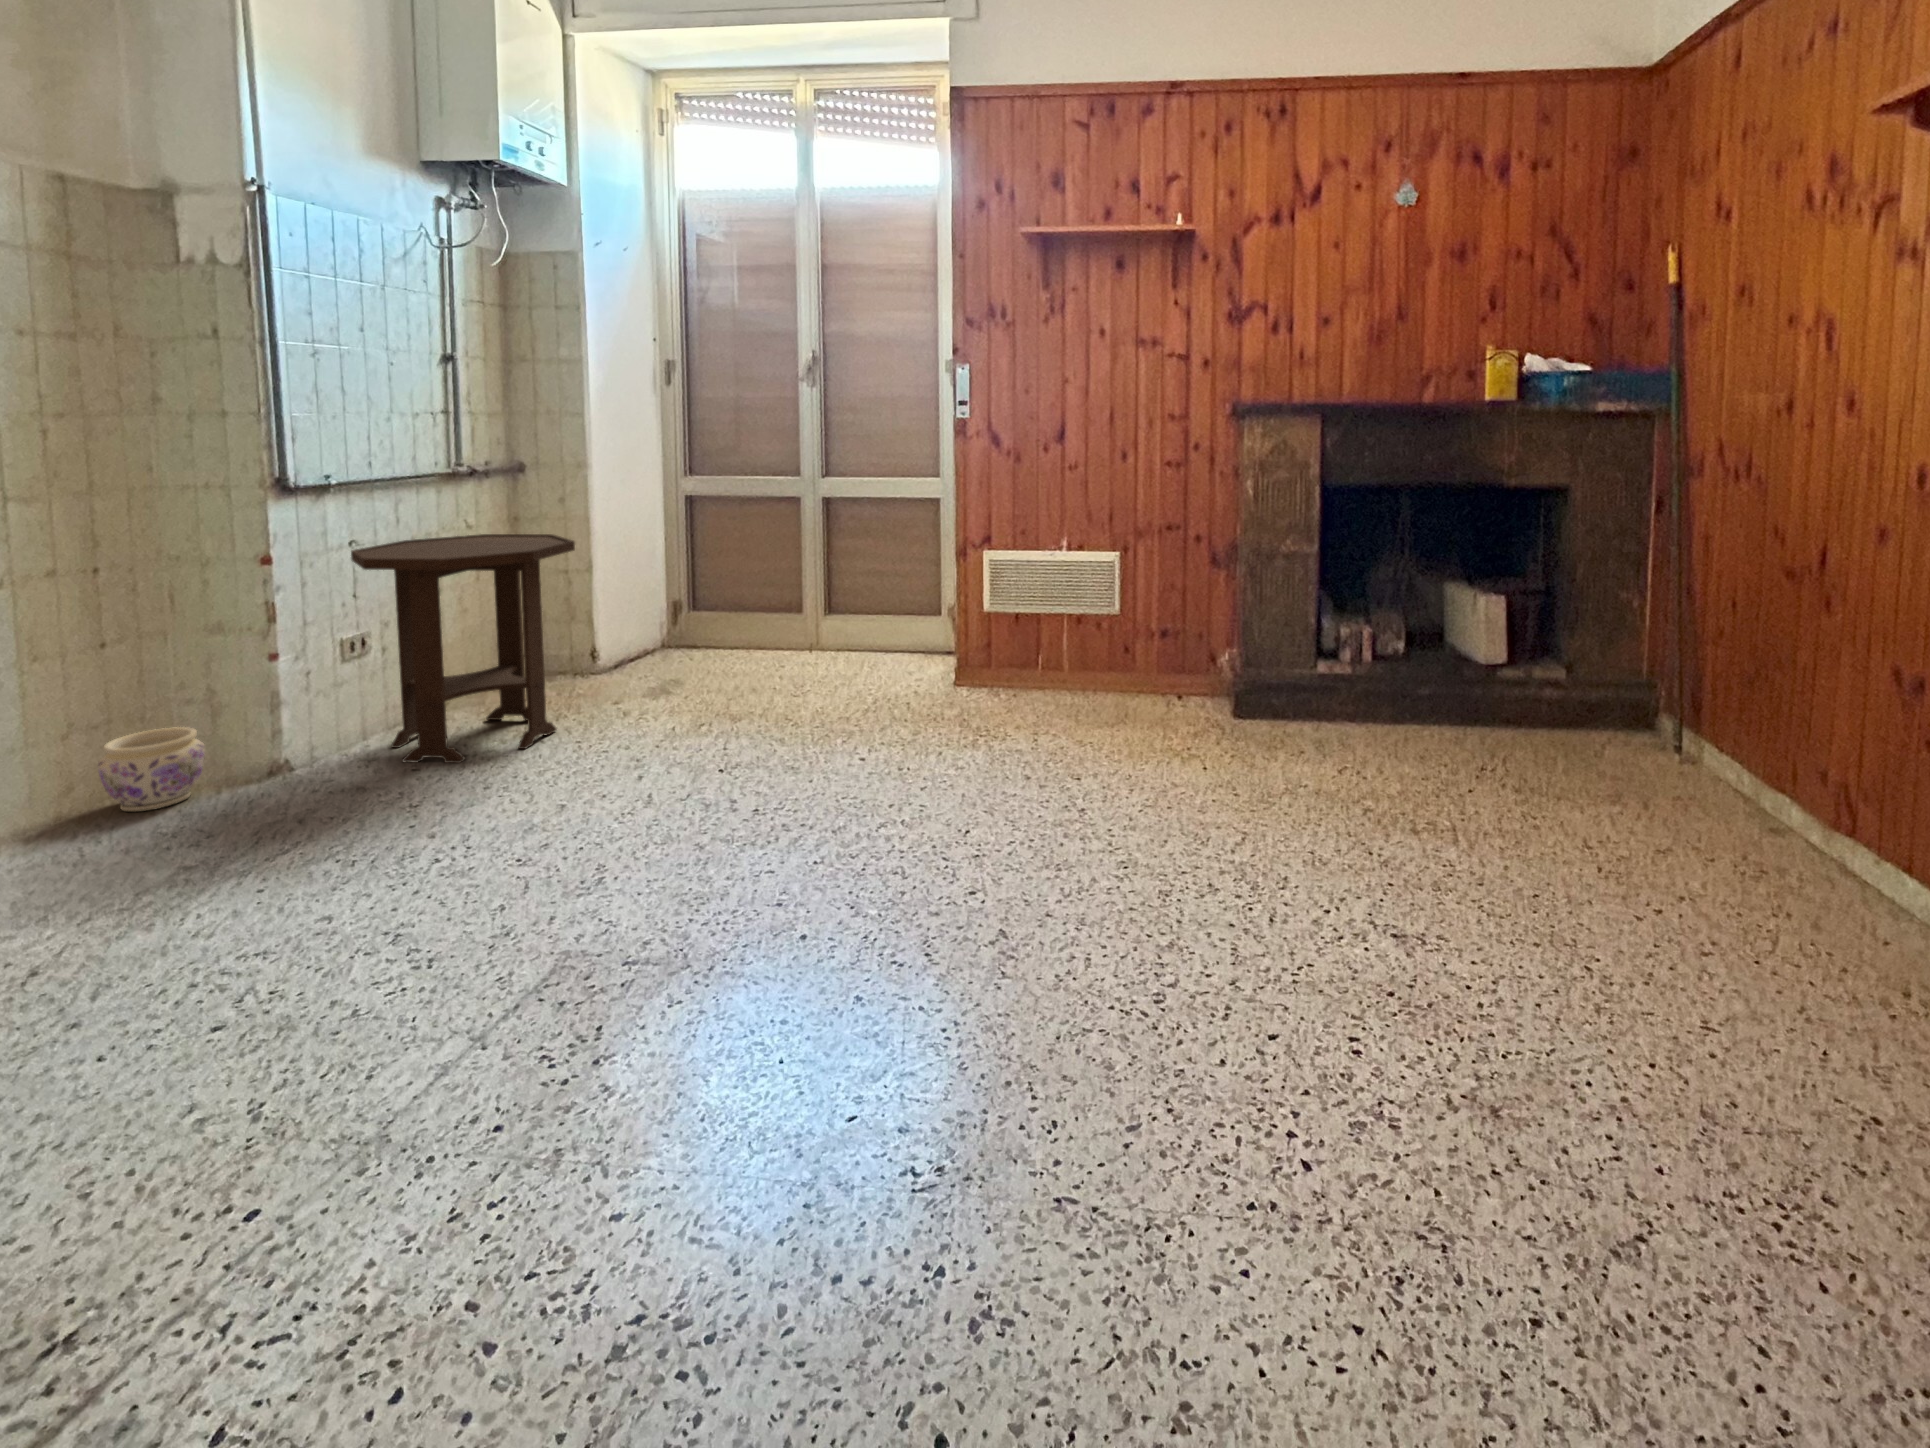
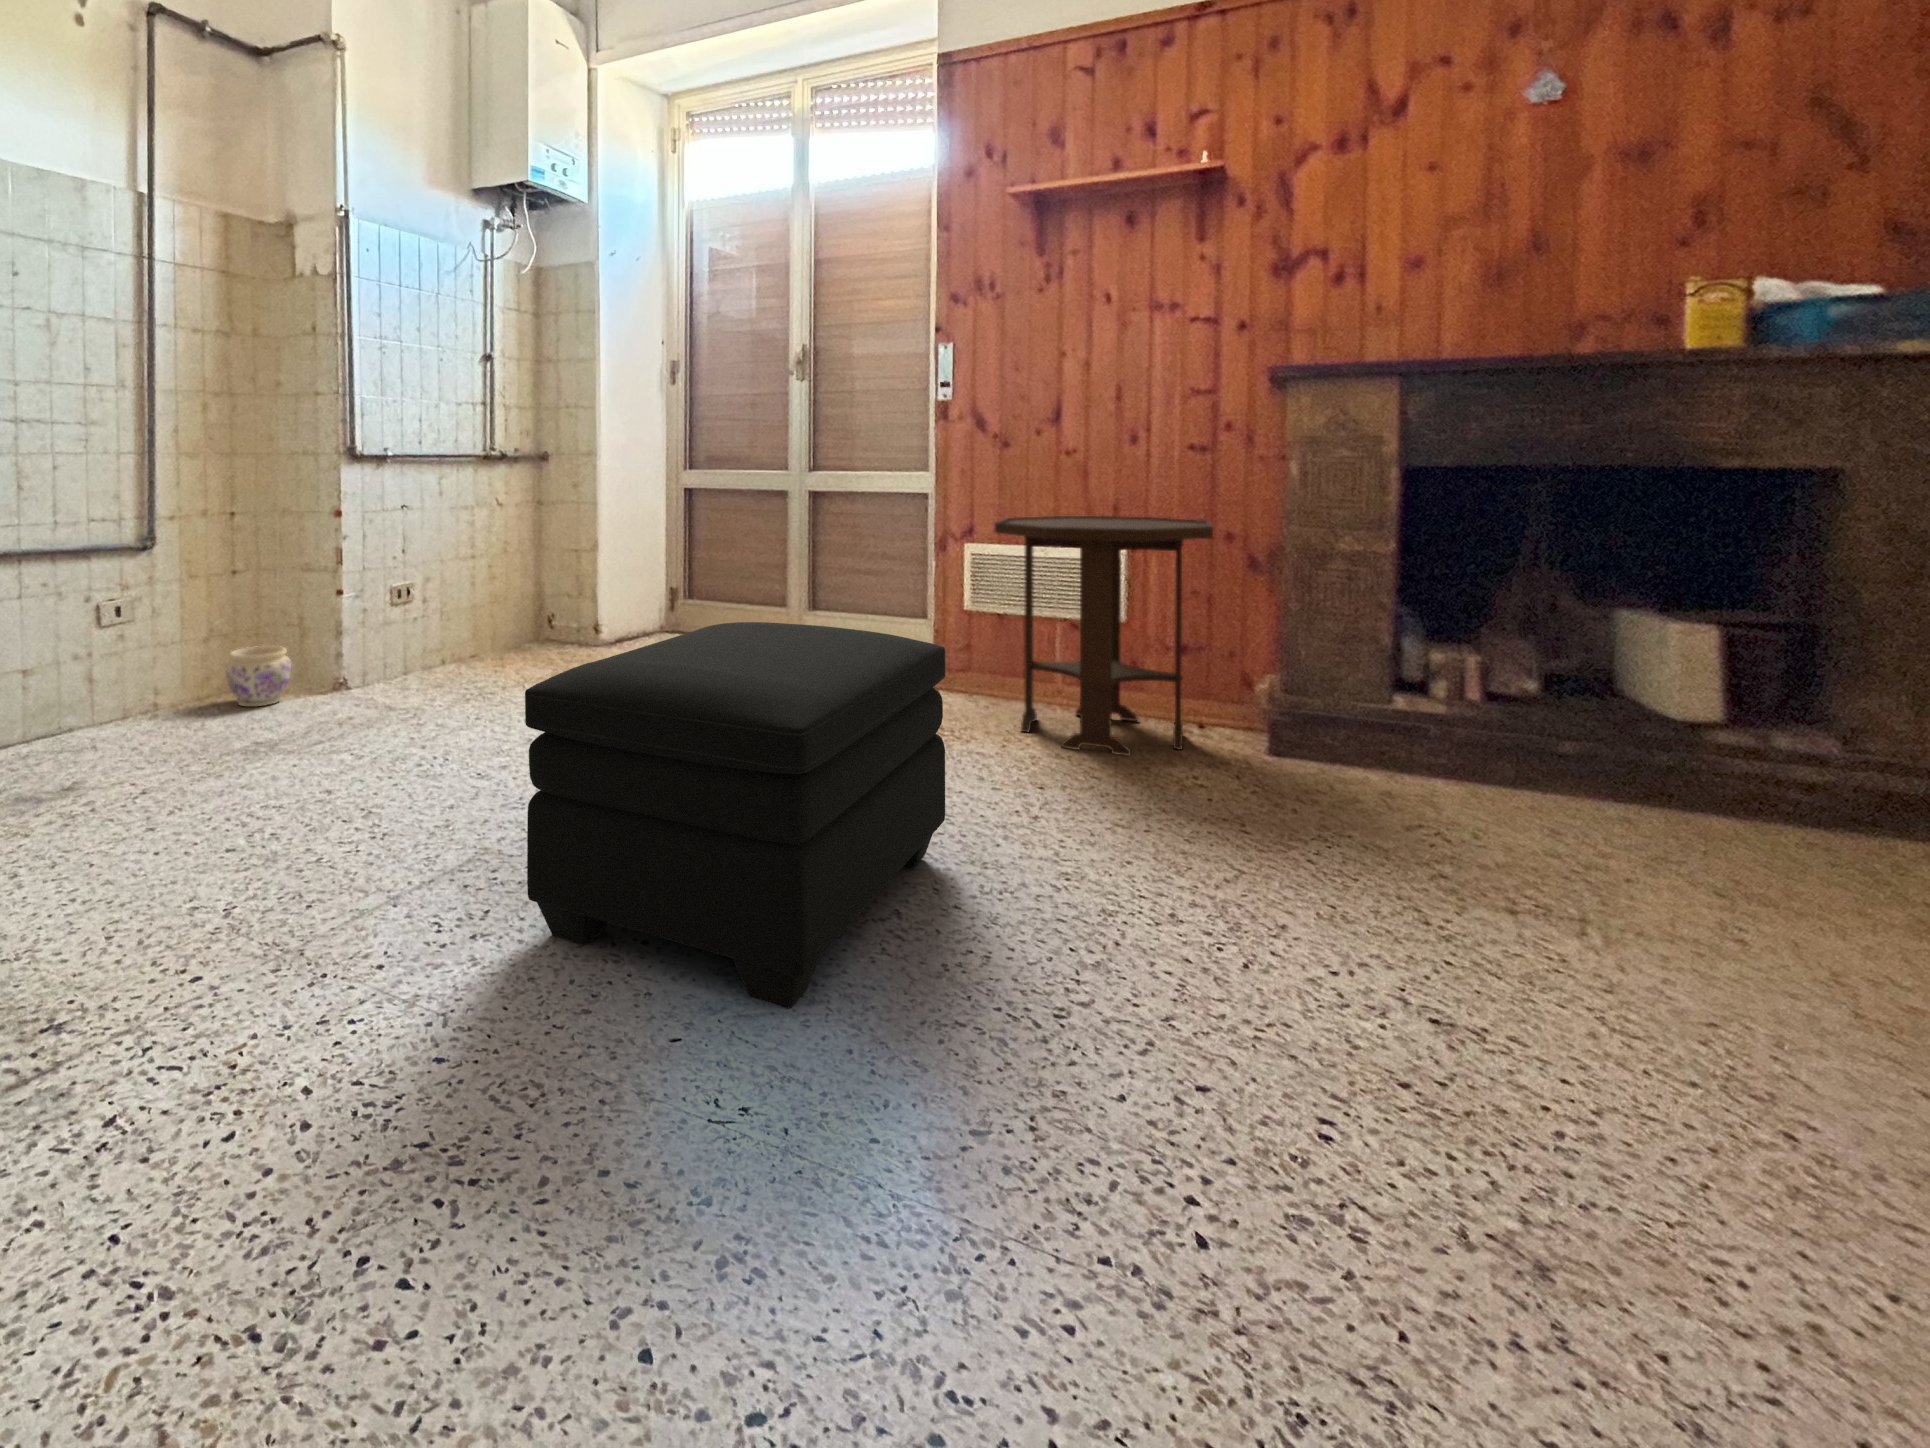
side table: present [351,534,575,763] -> present [994,516,1213,756]
ottoman: none [653,675,1025,1054] -> present [525,622,945,1009]

